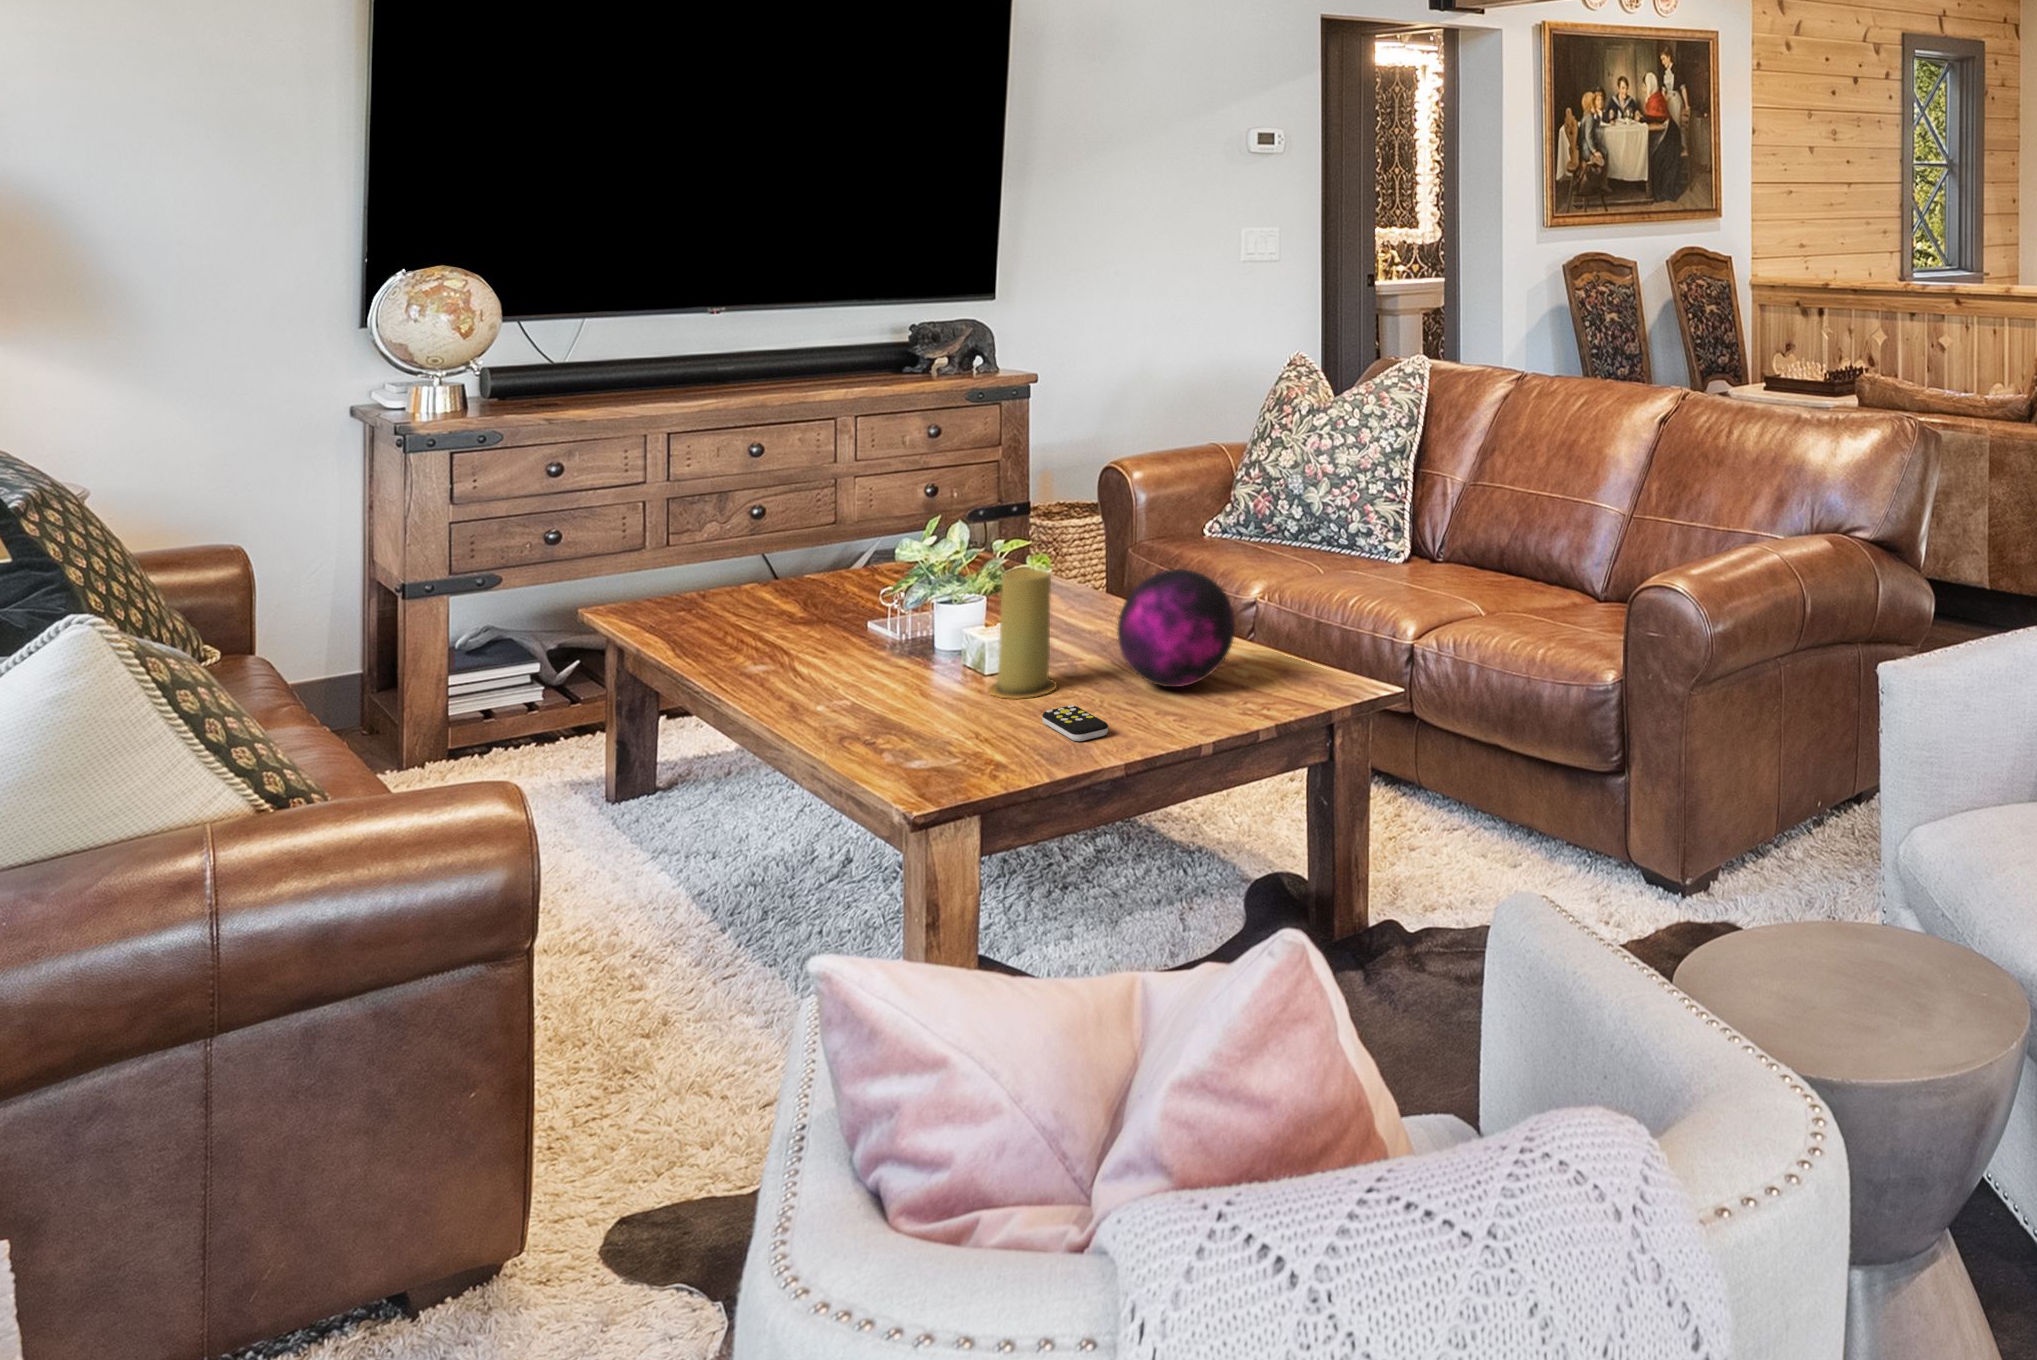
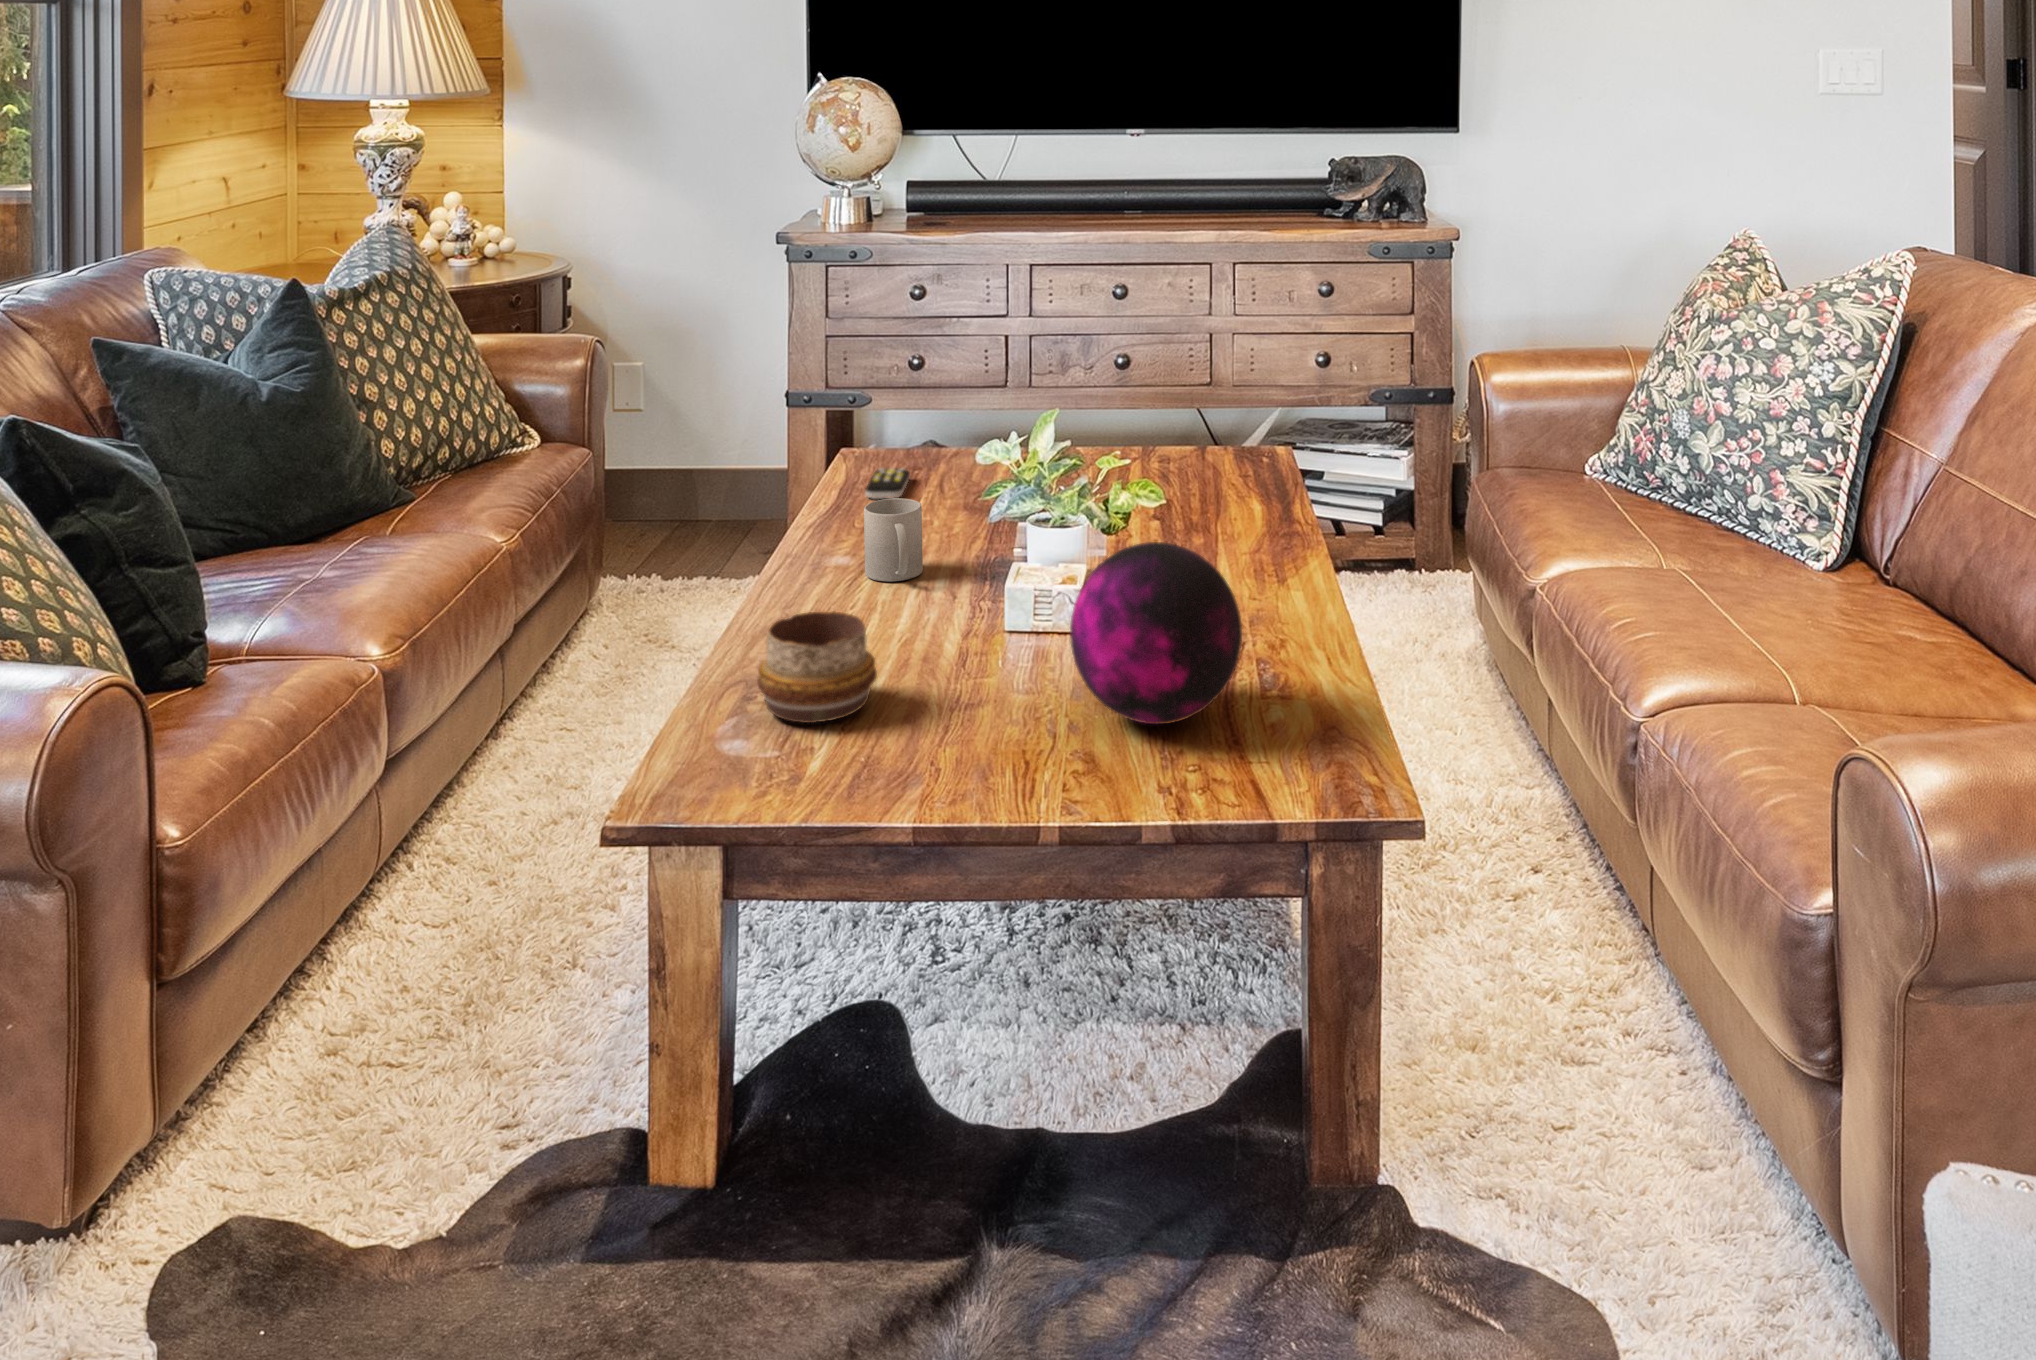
candle: present [988,568,1057,699] -> none [936,503,1028,690]
mug: none [821,596,878,660] -> present [864,498,923,581]
decorative bowl: none [897,658,990,736] -> present [757,611,877,723]
remote control: present [1042,705,1108,741] -> present [865,468,910,499]

